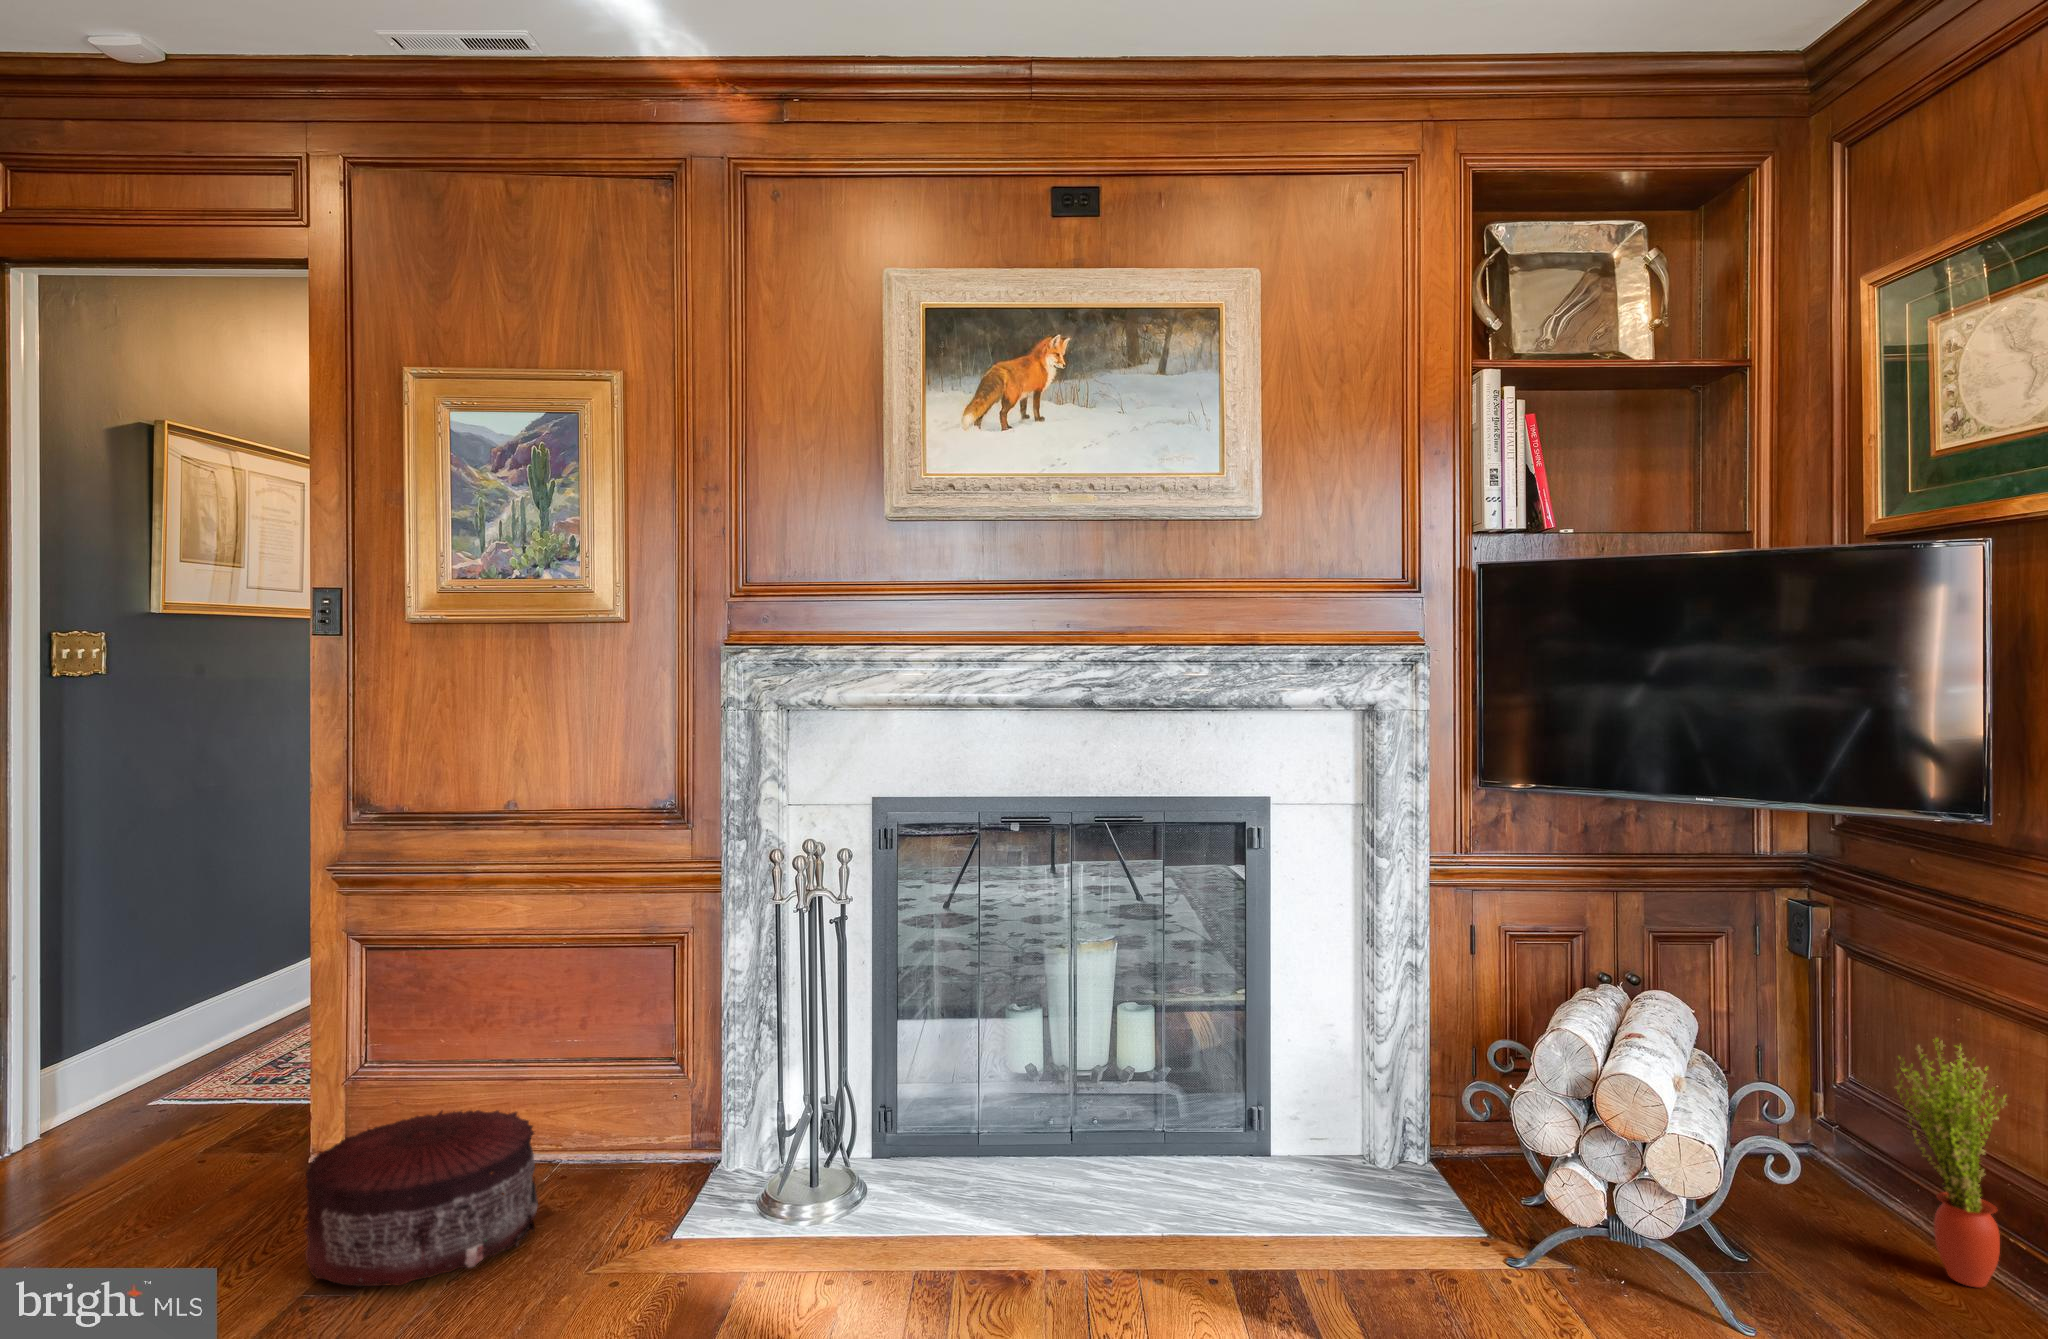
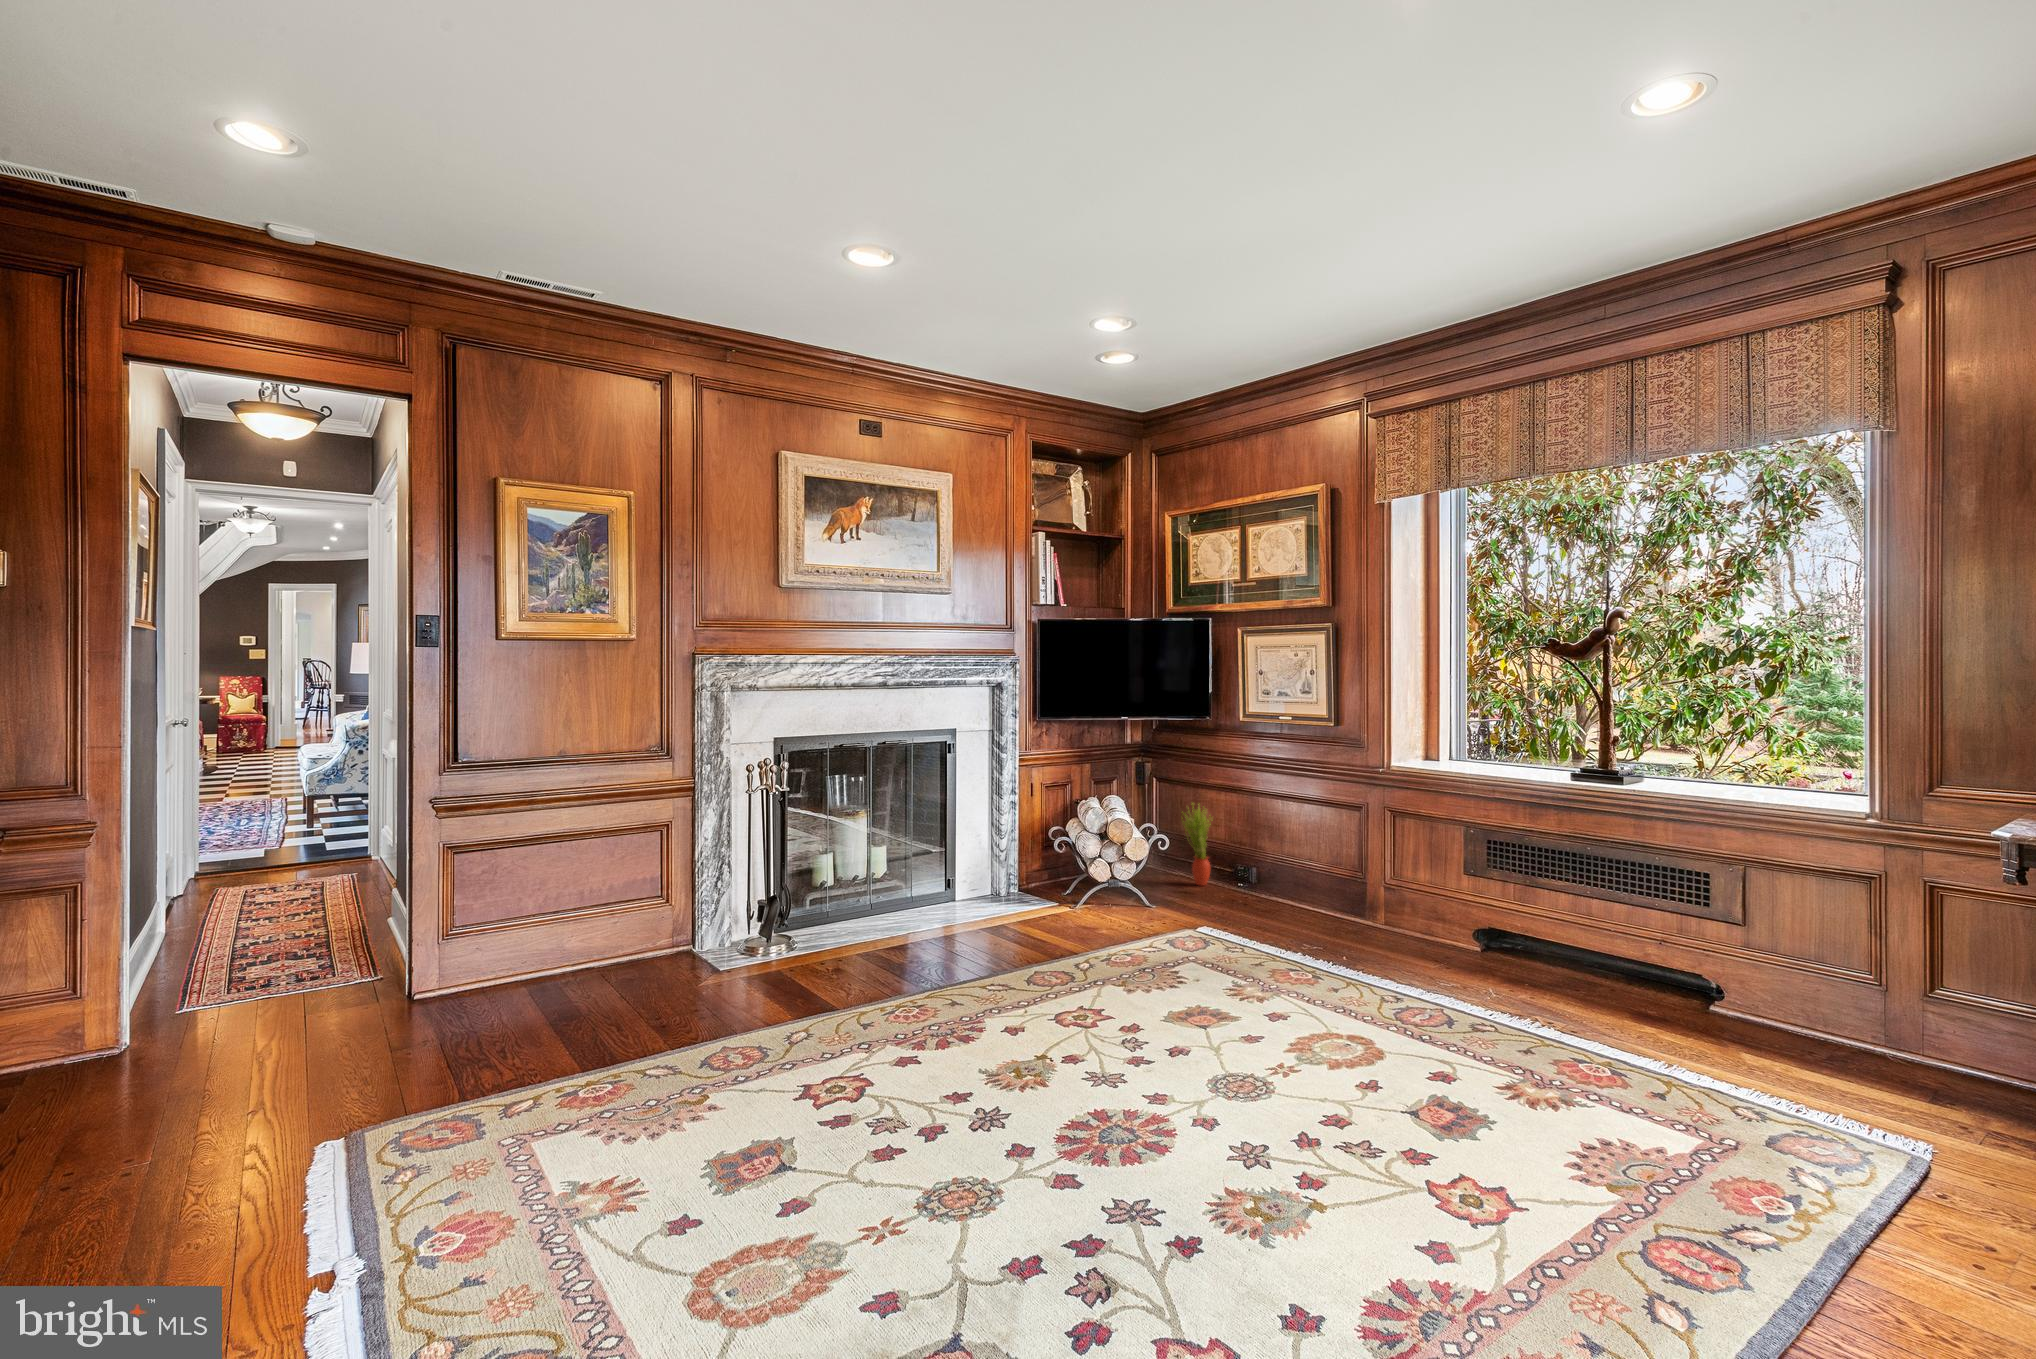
pouf: present [304,1110,538,1286] -> none [537,925,664,1010]

